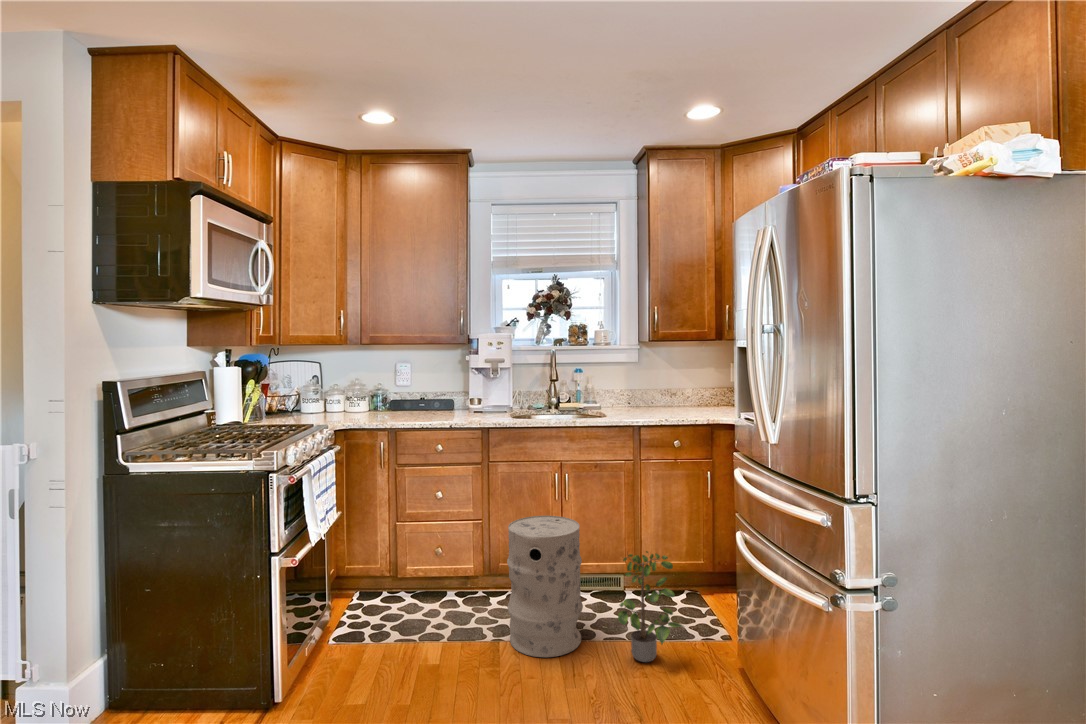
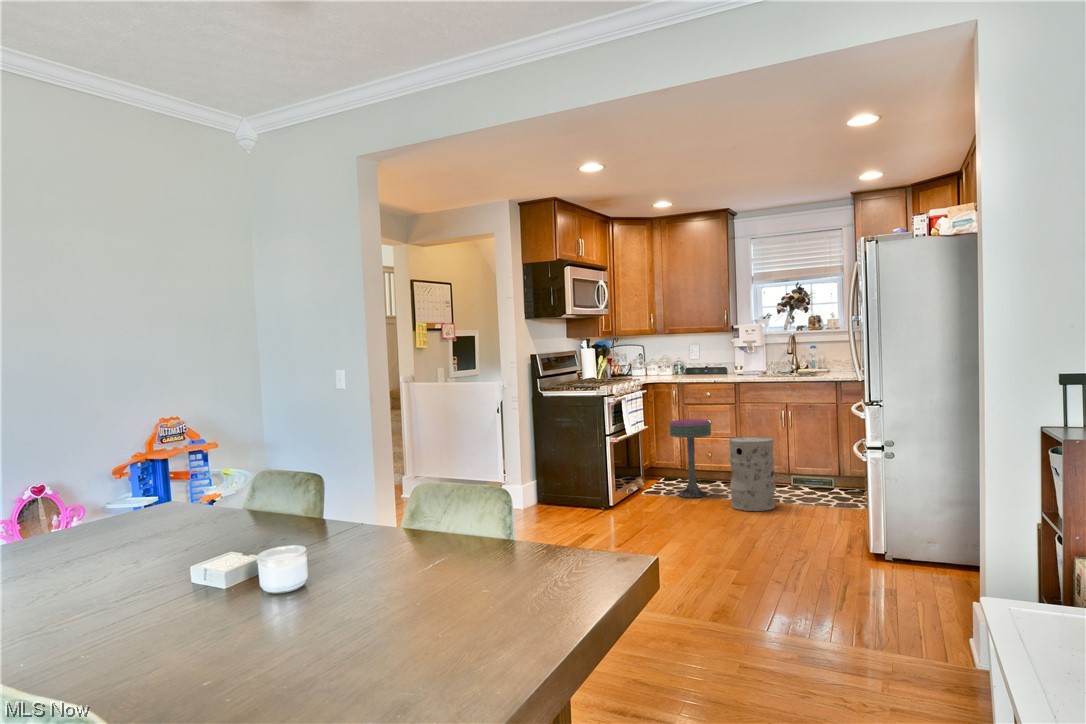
bar stool: none [390,487,460,629] -> present [669,419,711,498]
potted plant: present [618,551,683,662] -> none [785,453,824,518]

